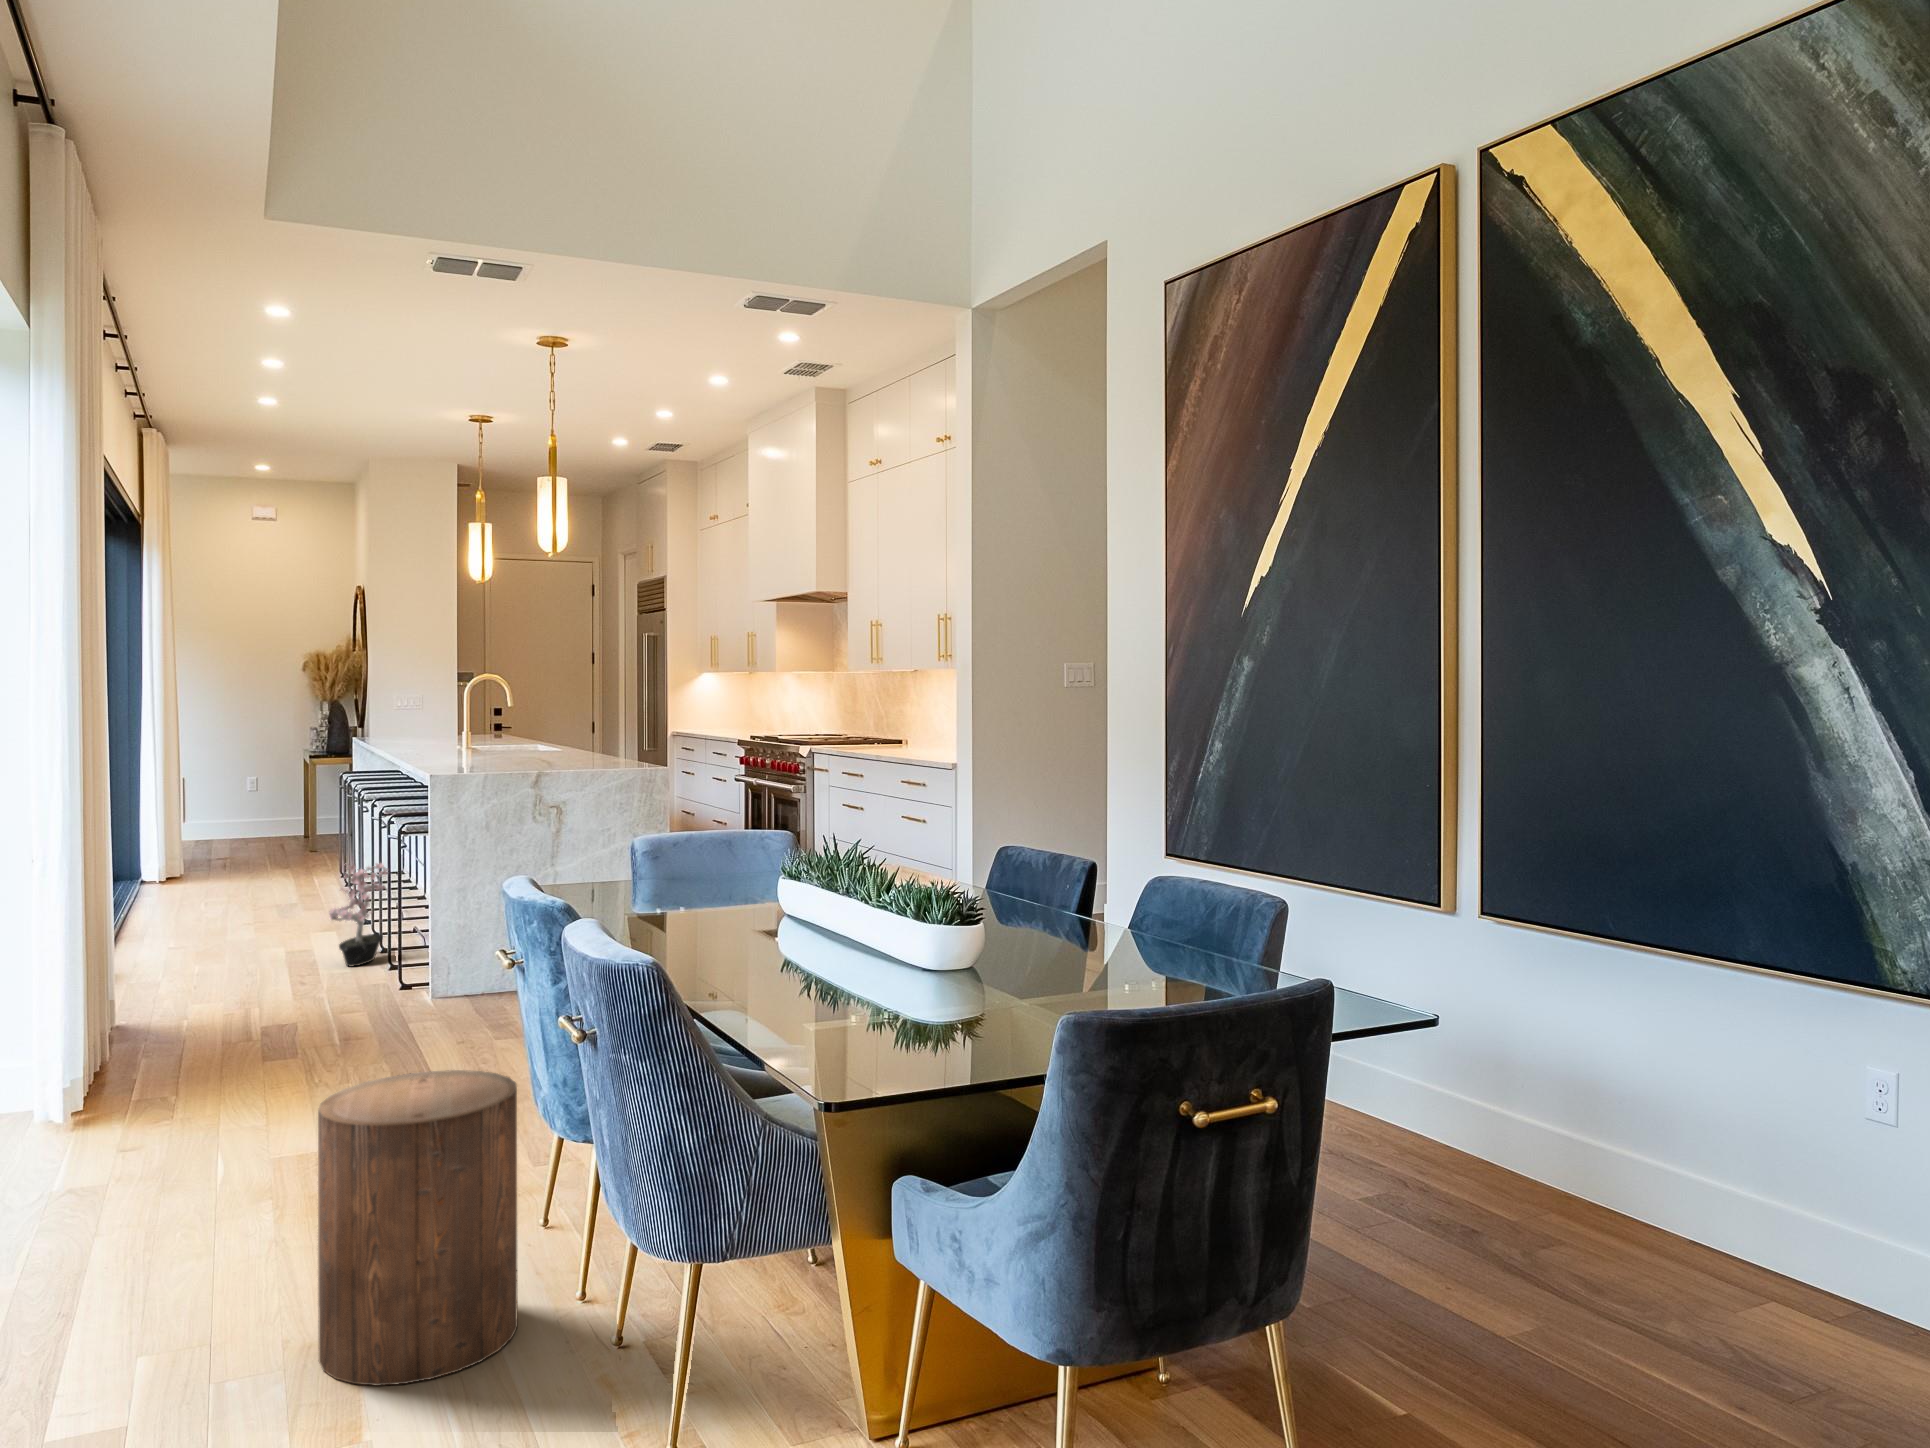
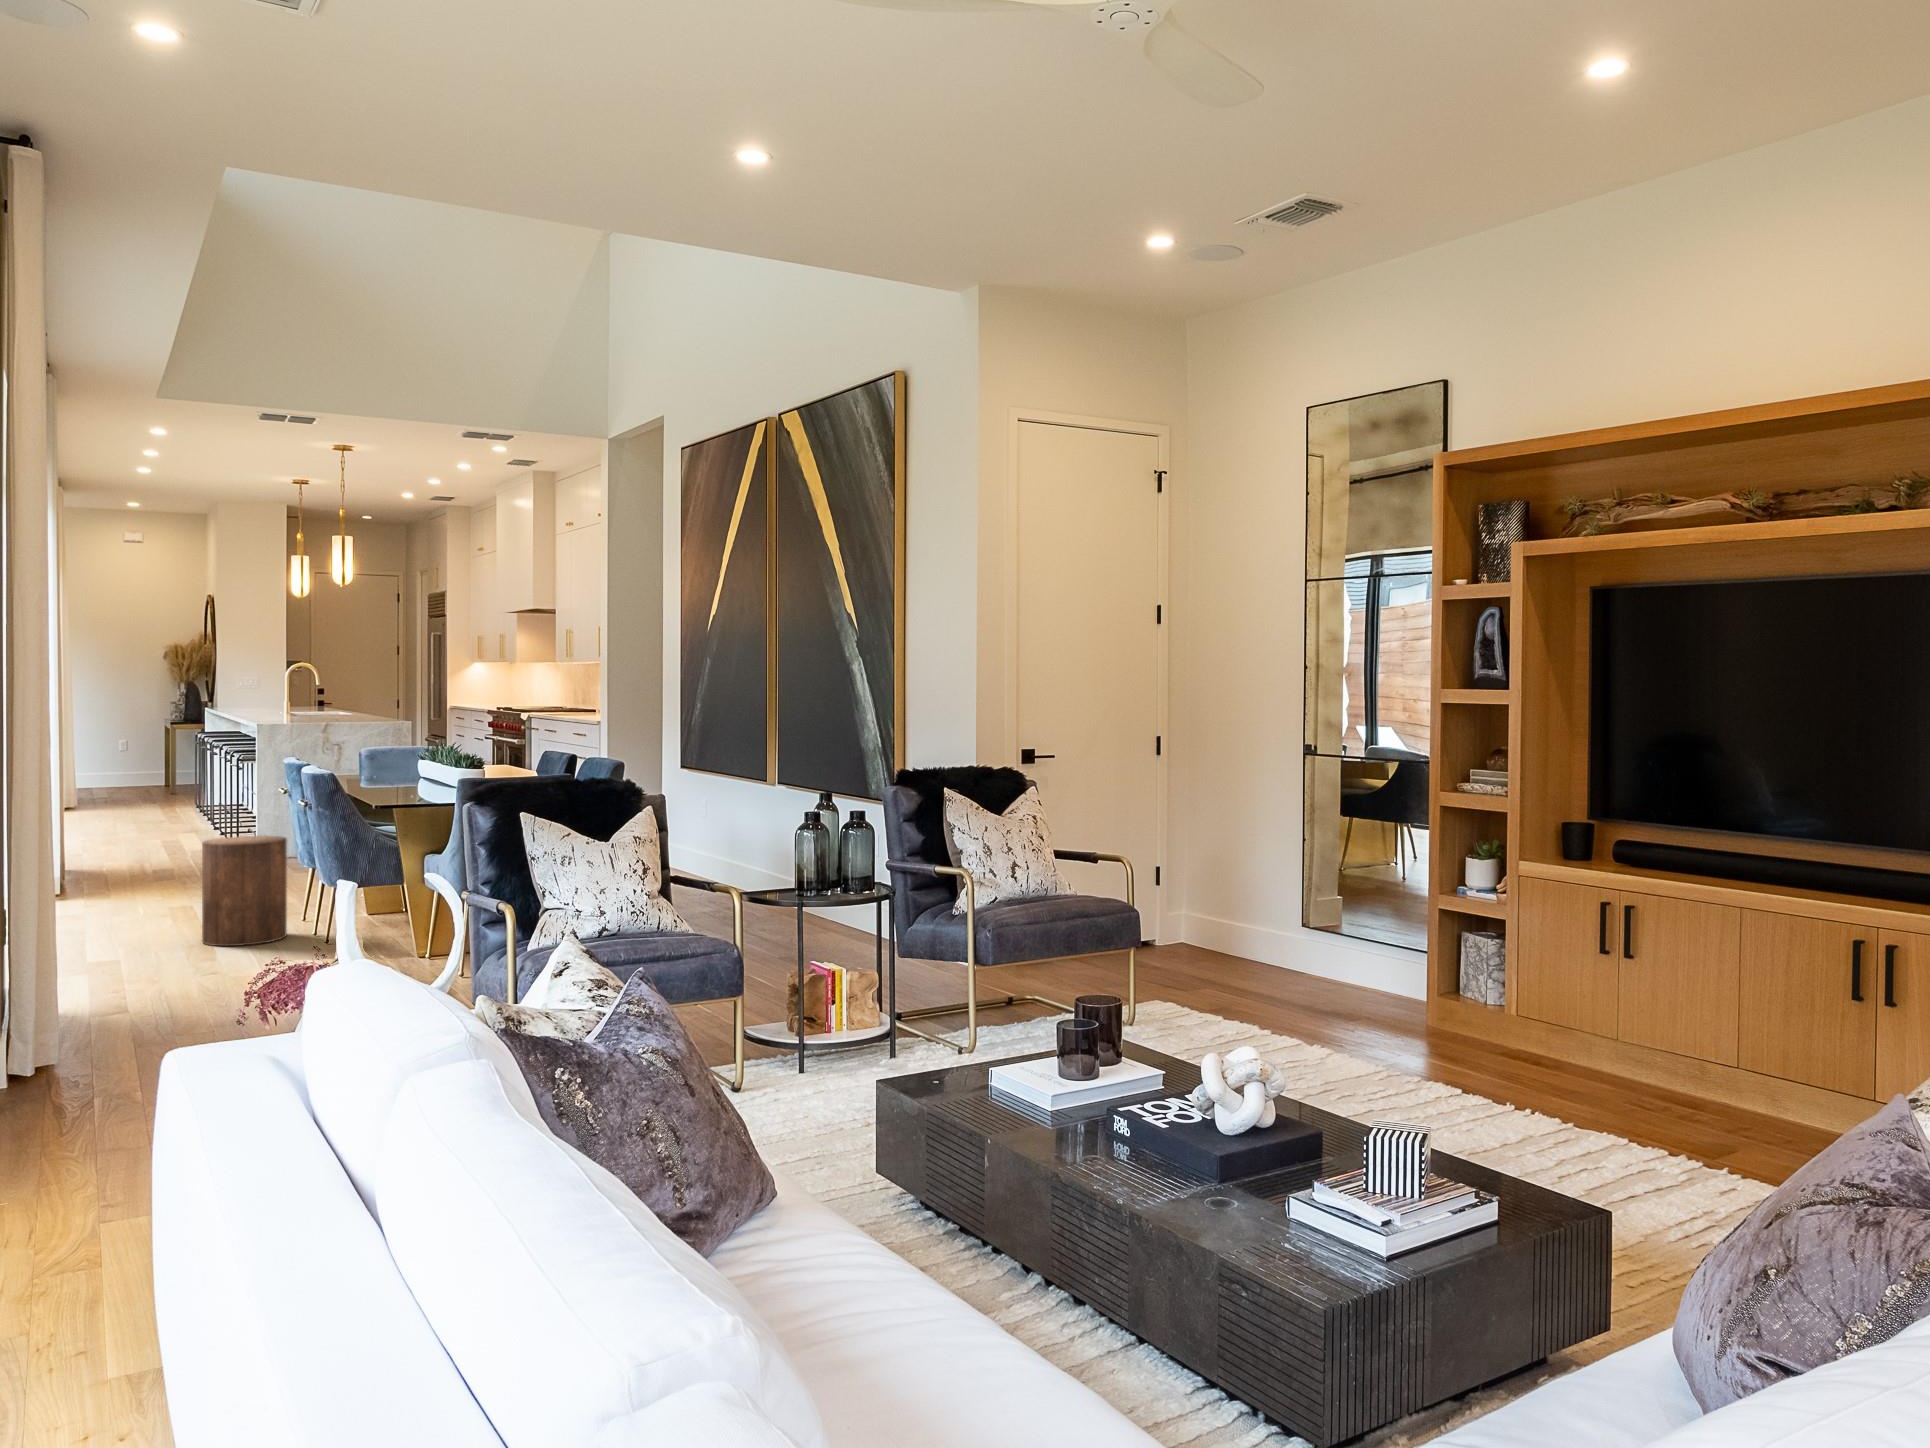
potted plant: present [329,863,388,966] -> none [191,780,234,847]

